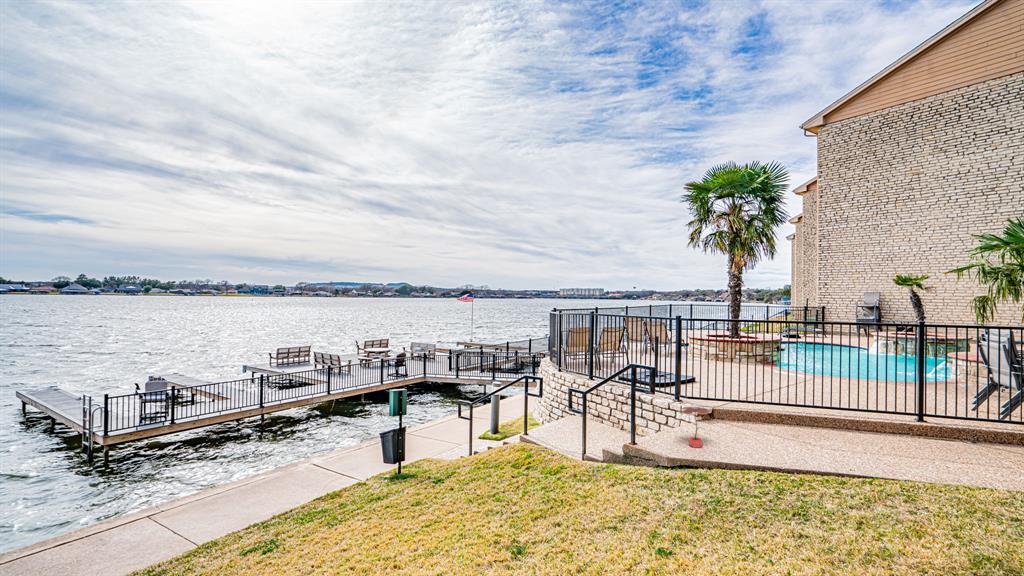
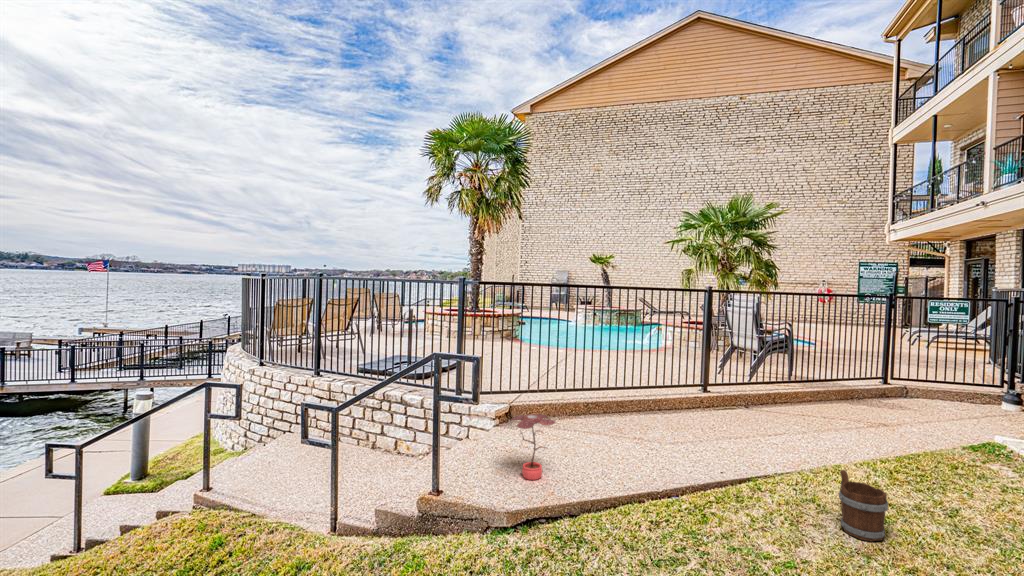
bucket: none [900,469,940,517] -> present [839,470,888,541]

